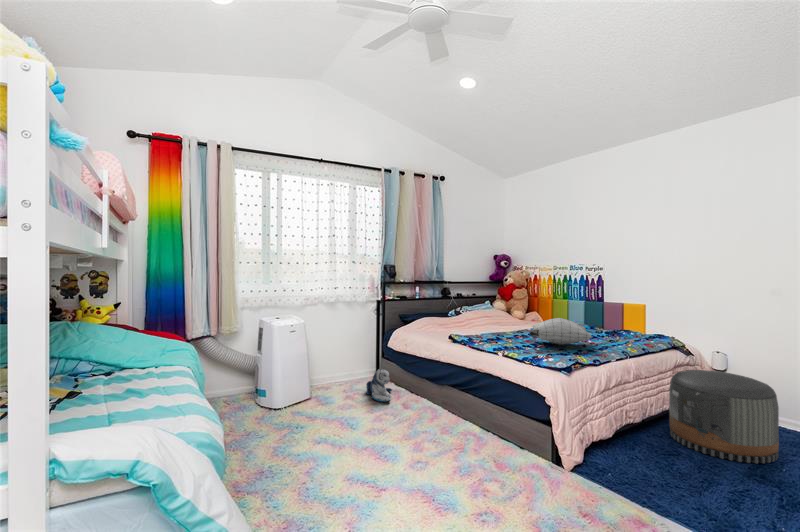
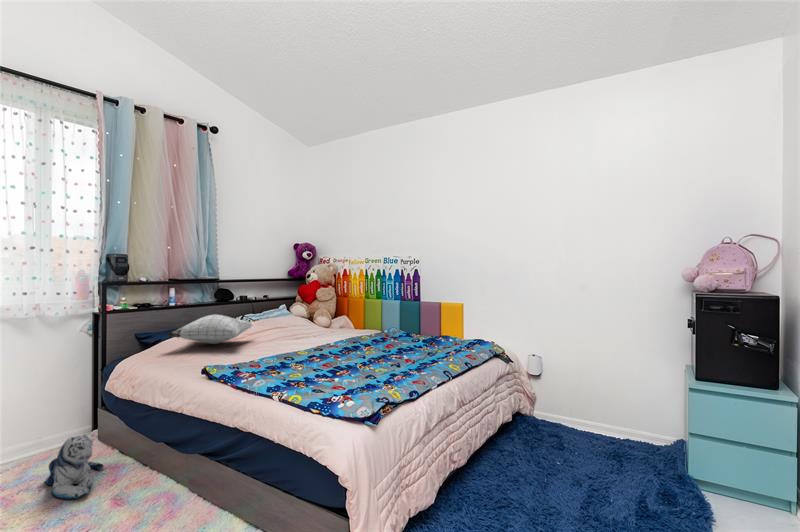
pillow: present [529,318,592,345] -> present [168,314,252,344]
pouf: present [669,370,779,463] -> none [495,383,604,500]

